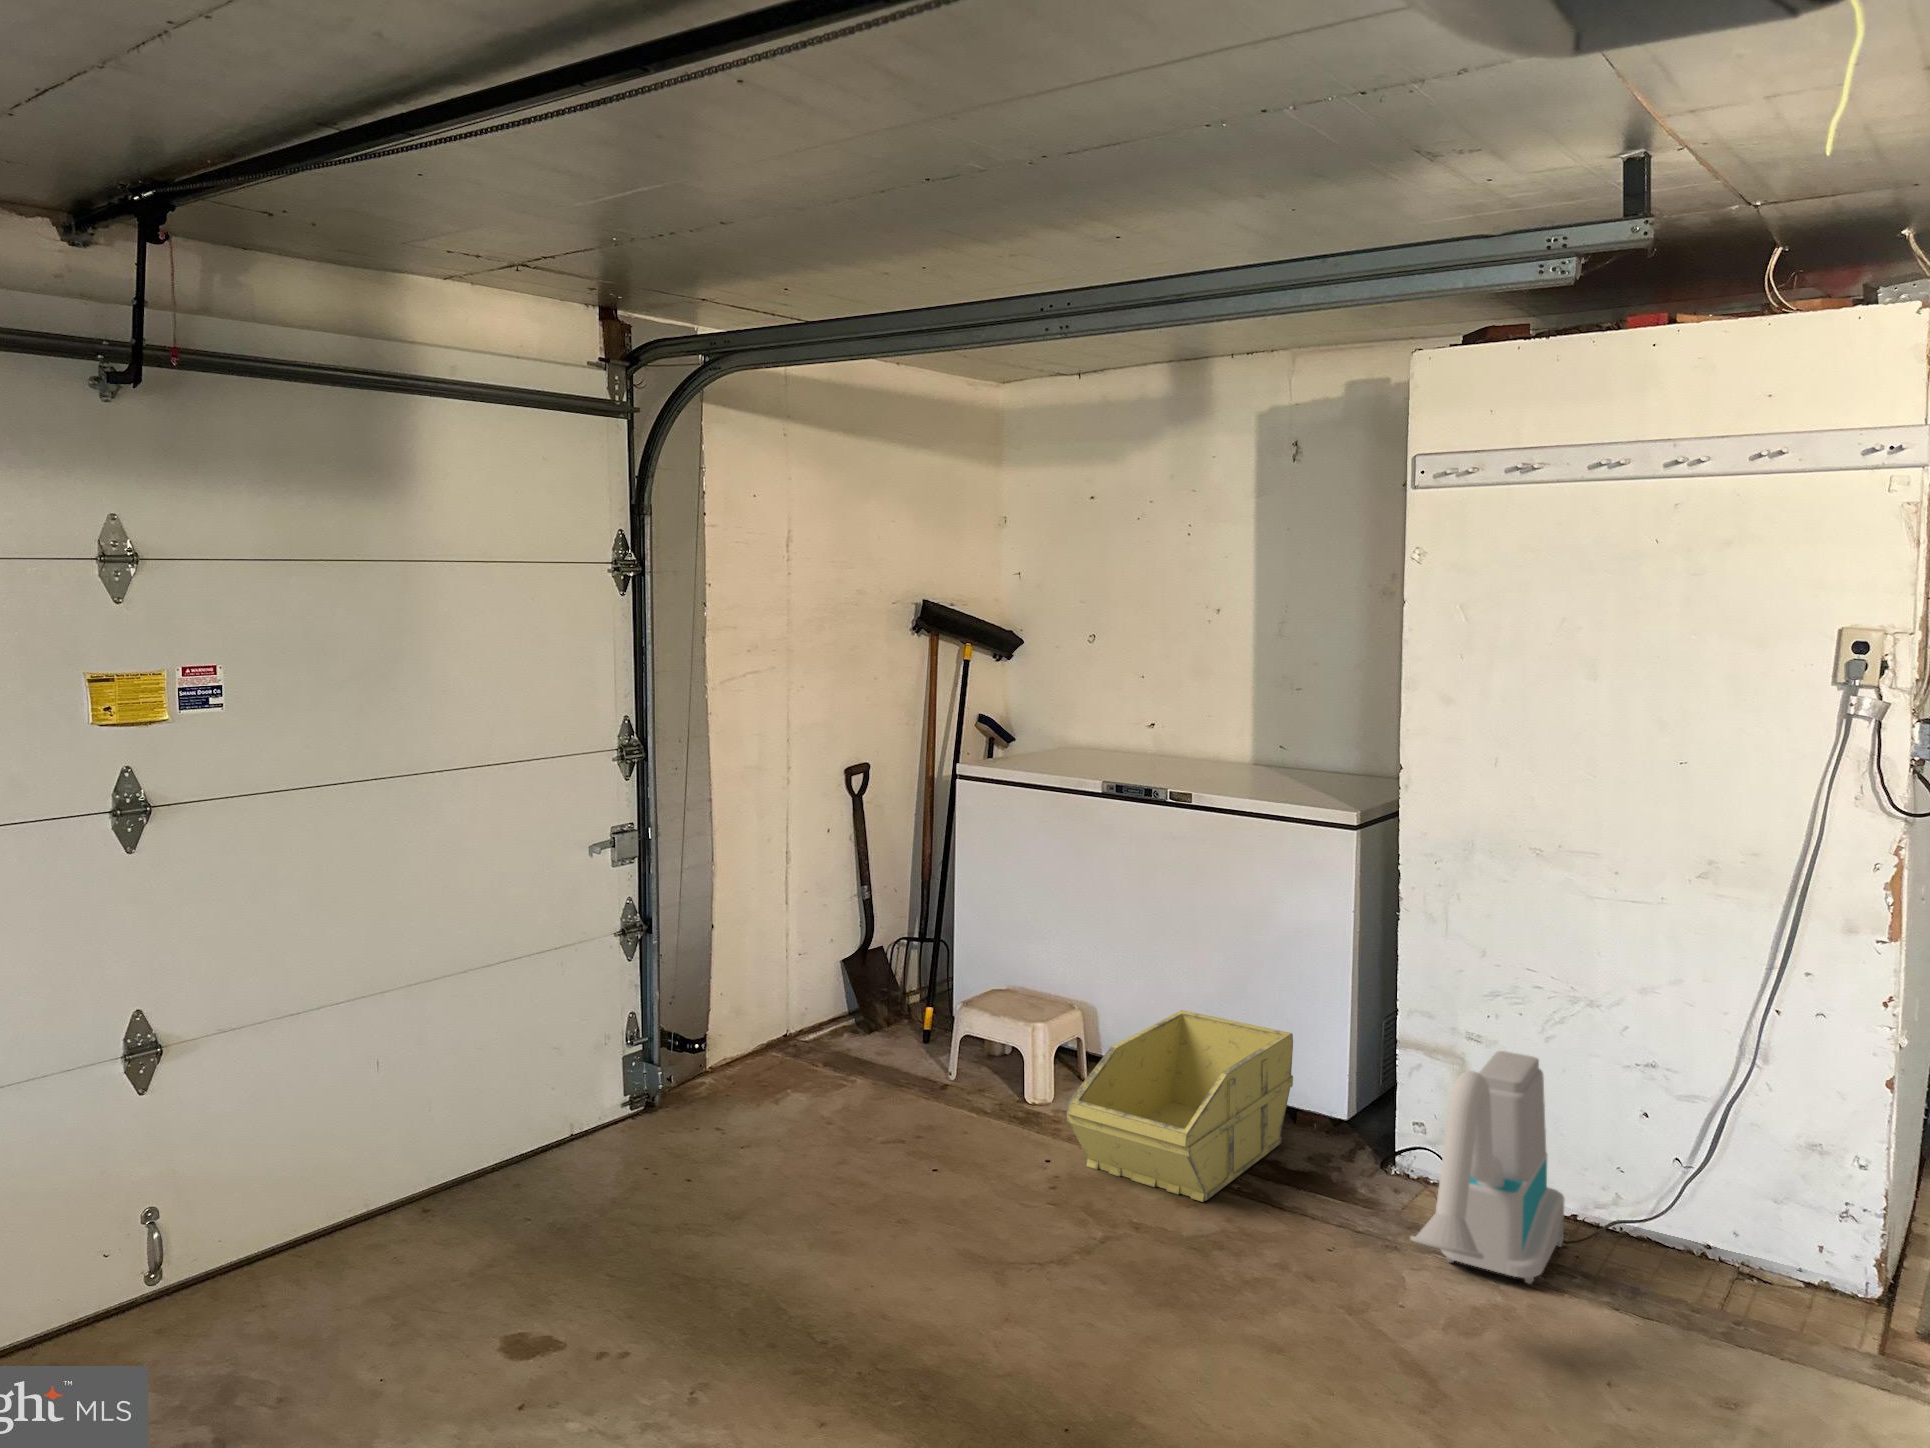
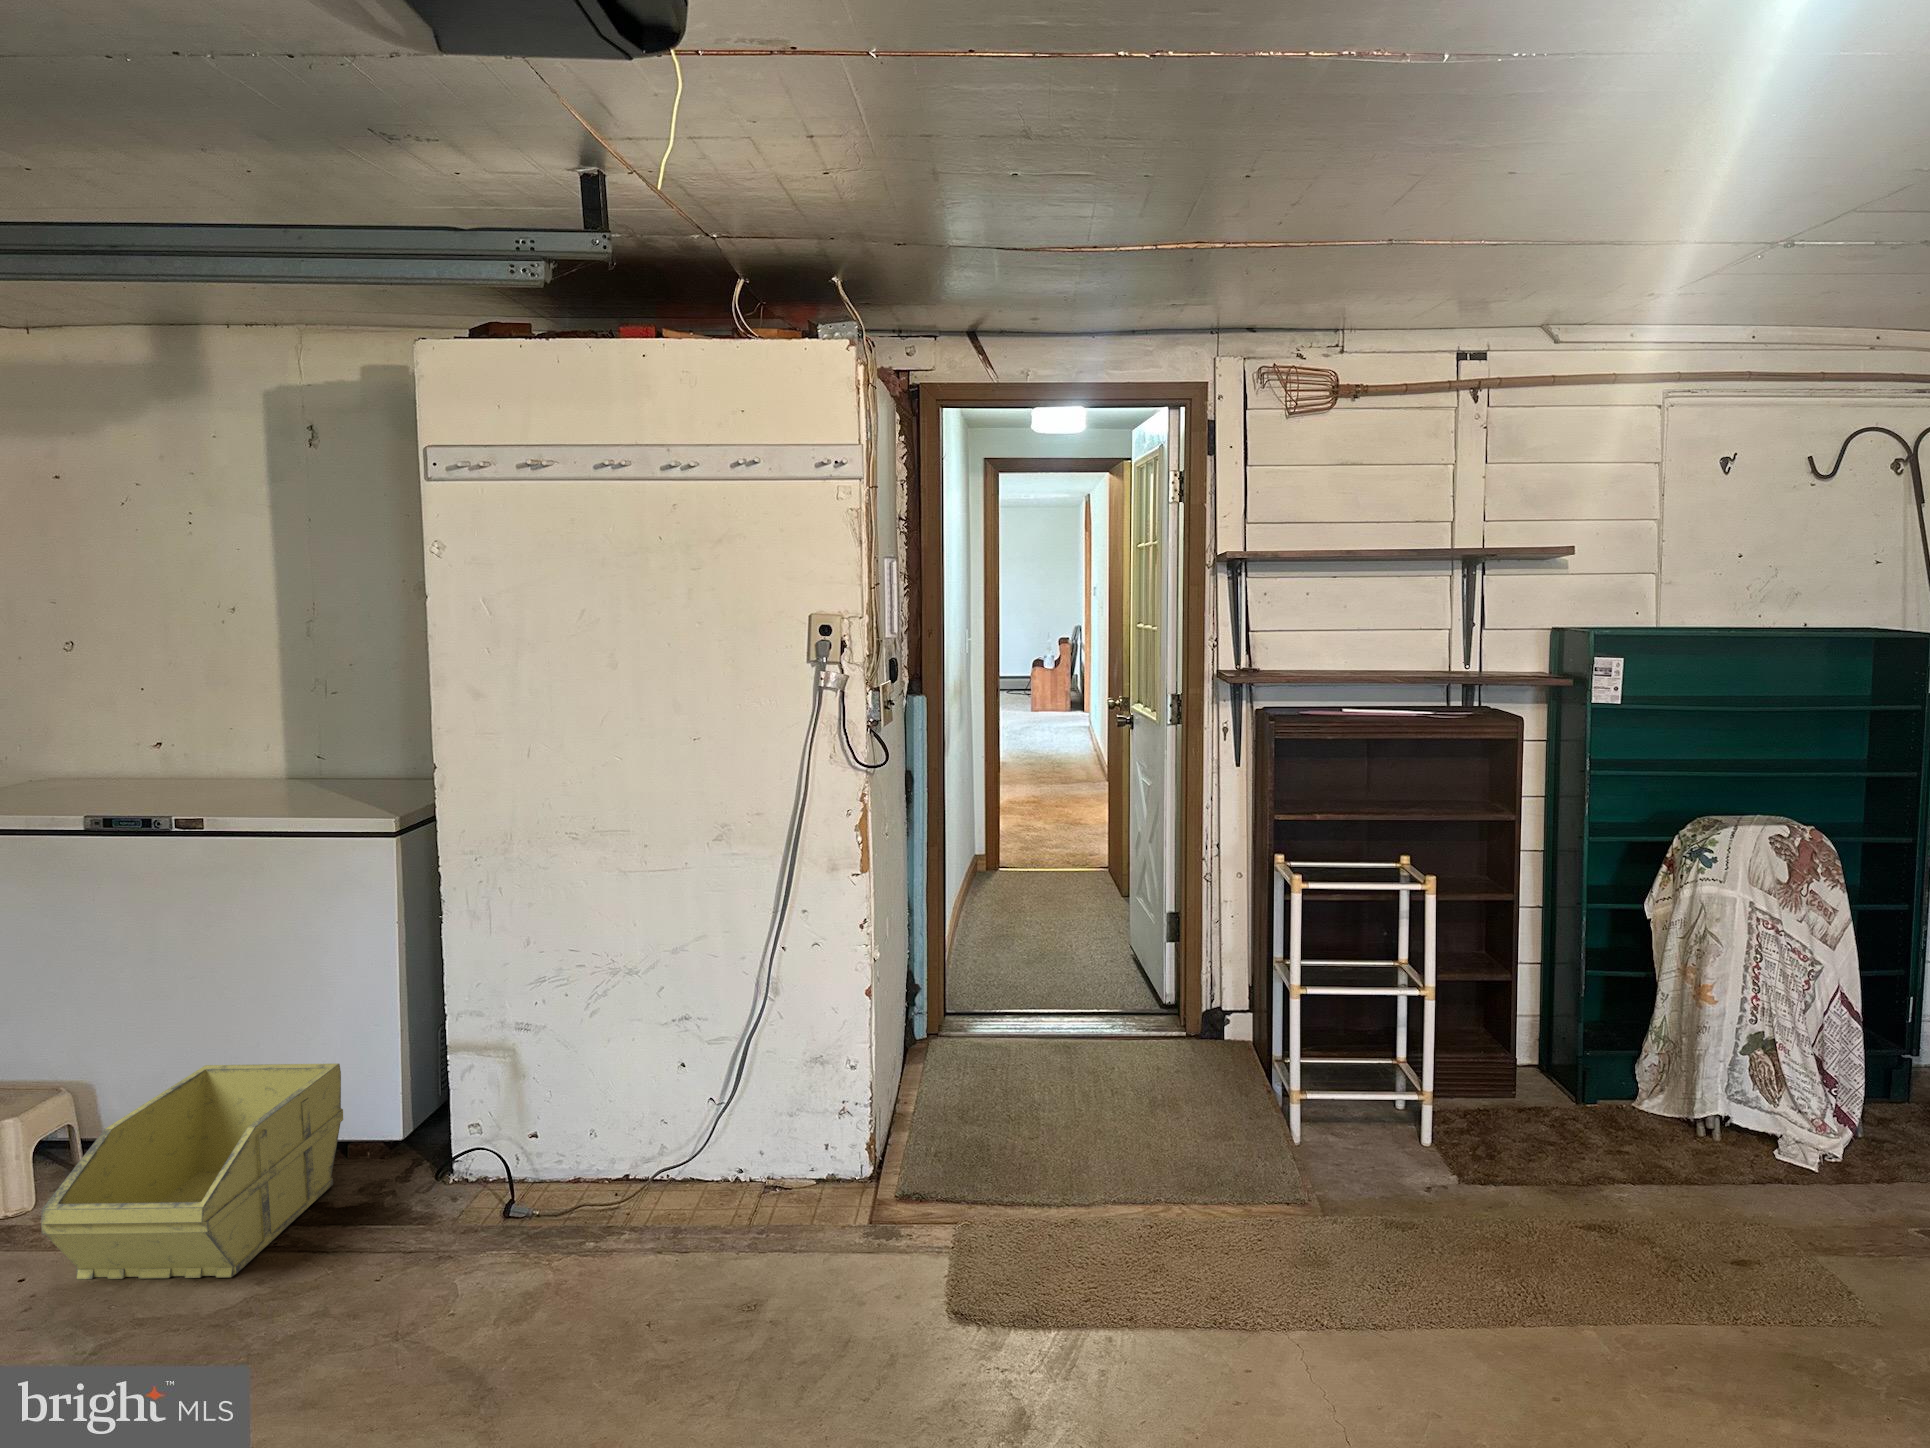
vacuum cleaner: present [1410,1051,1564,1284] -> none [452,1035,618,1259]

